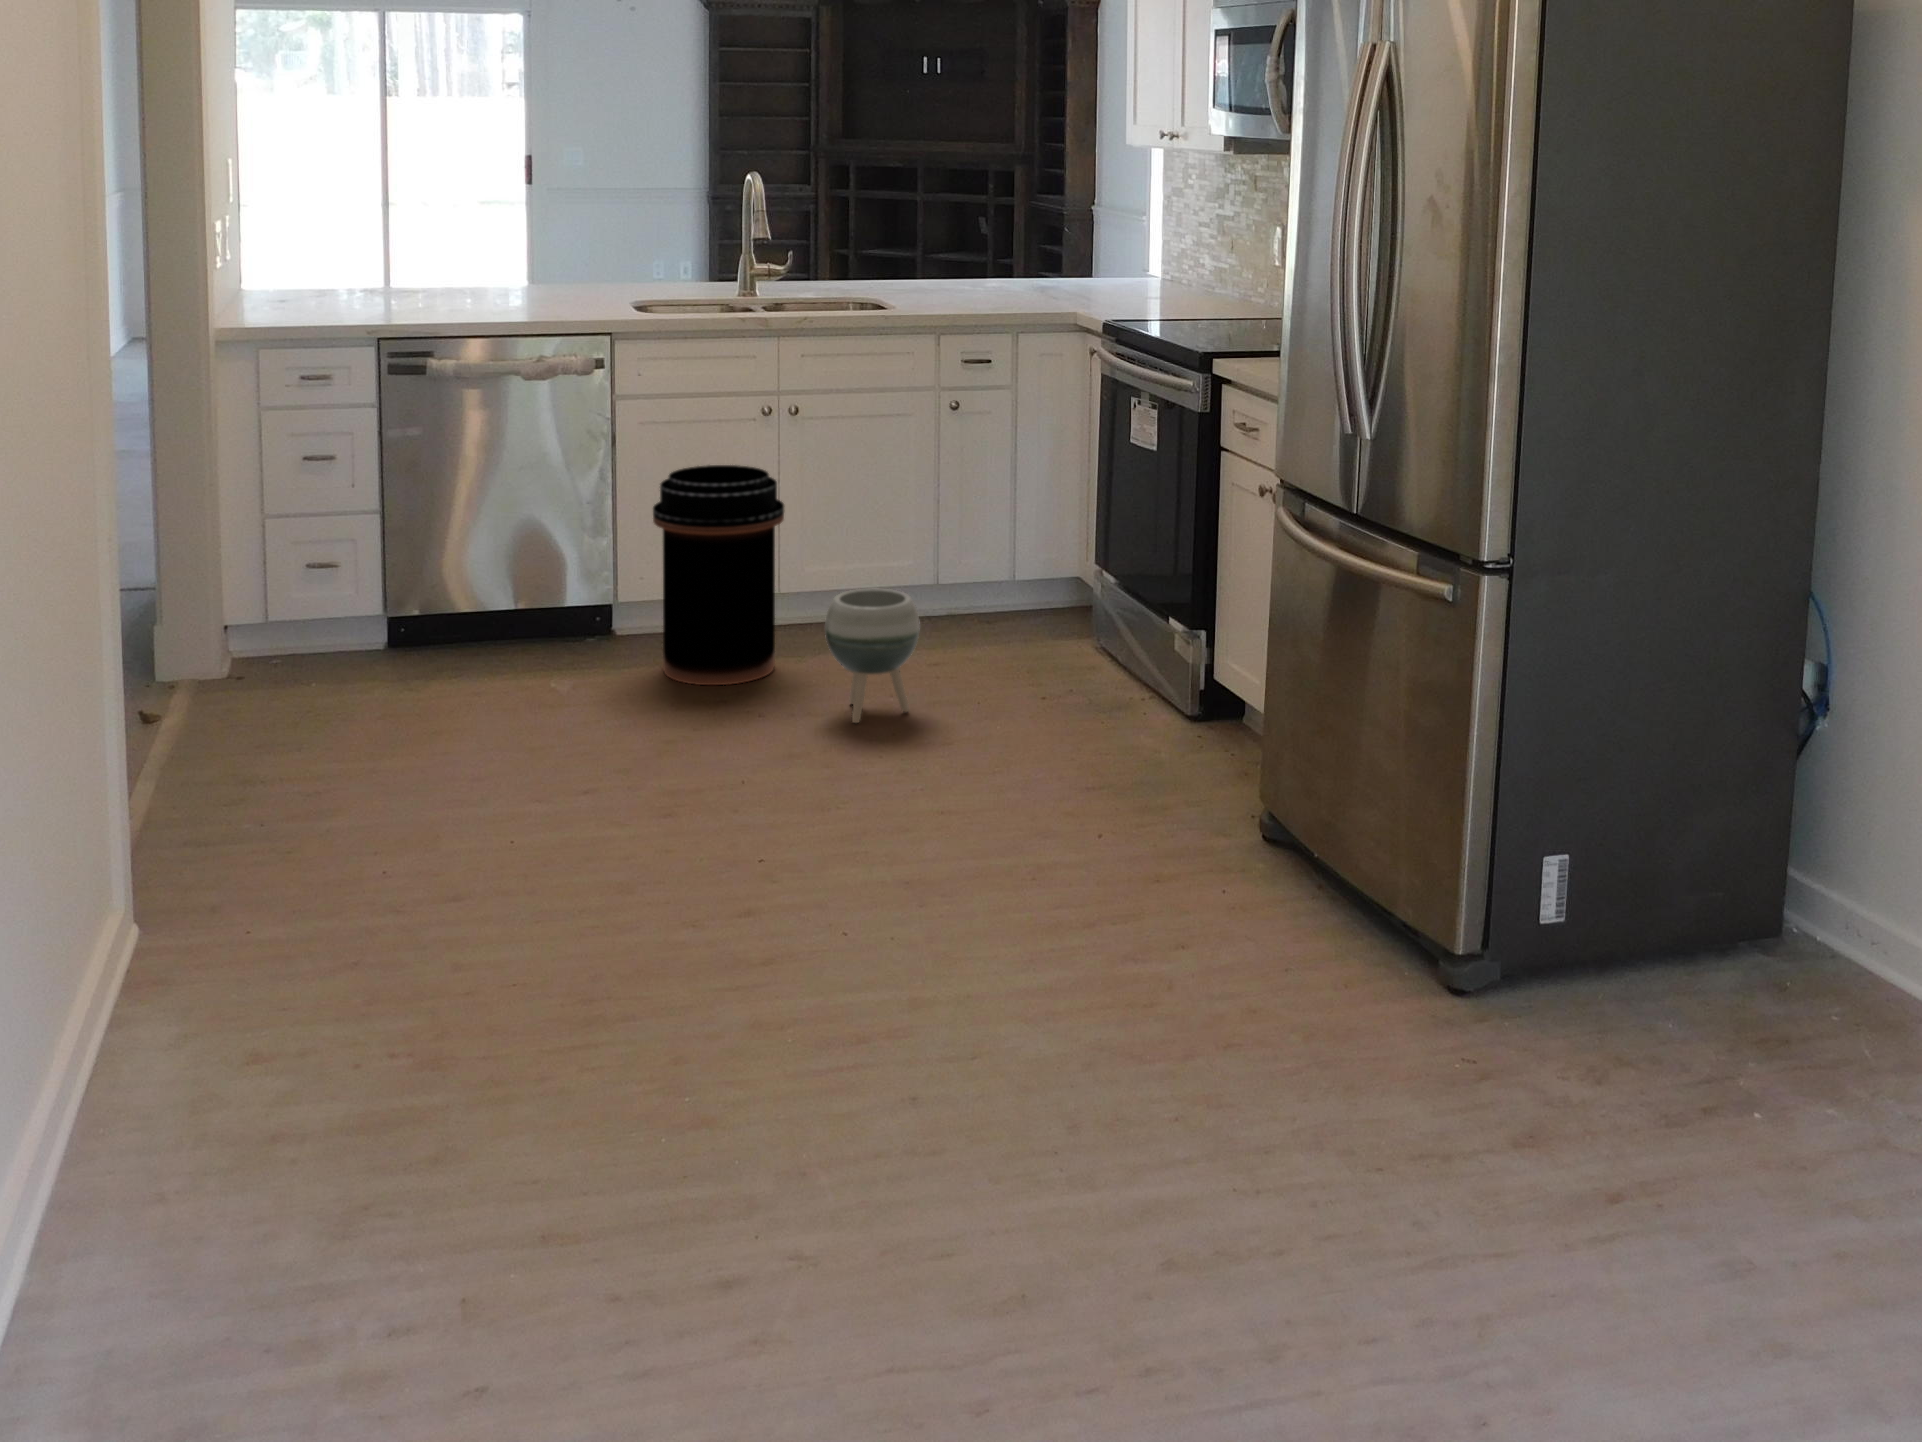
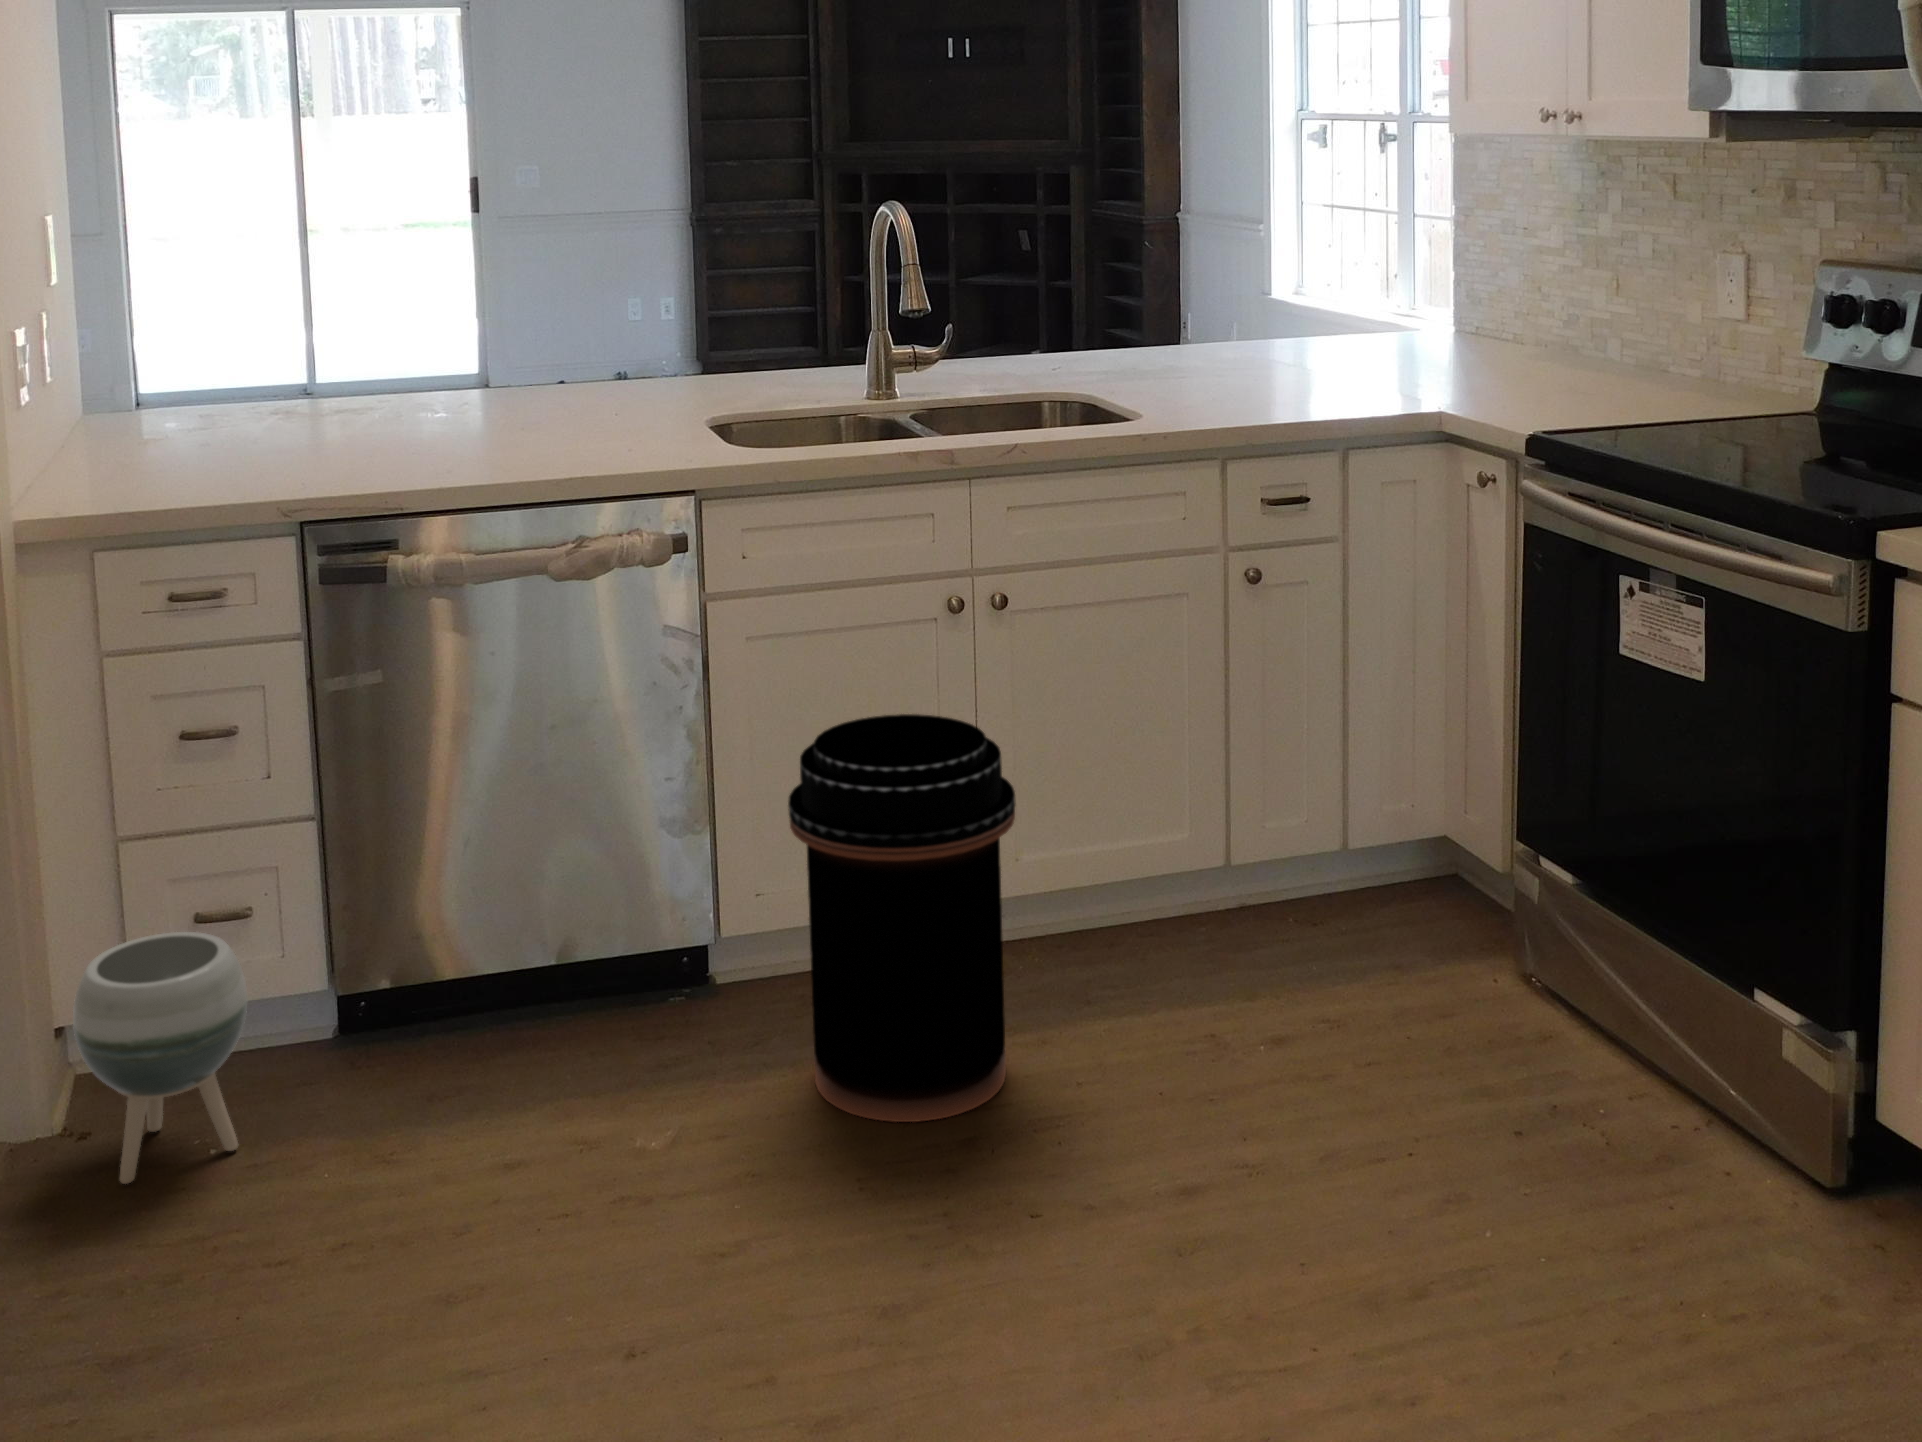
planter: present [825,588,920,723] -> present [73,932,247,1184]

